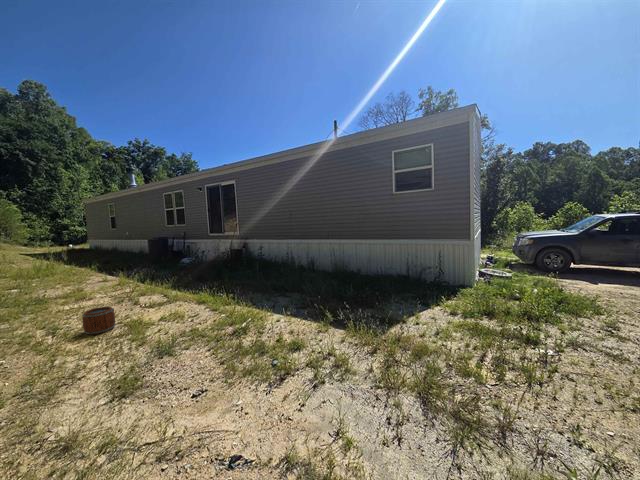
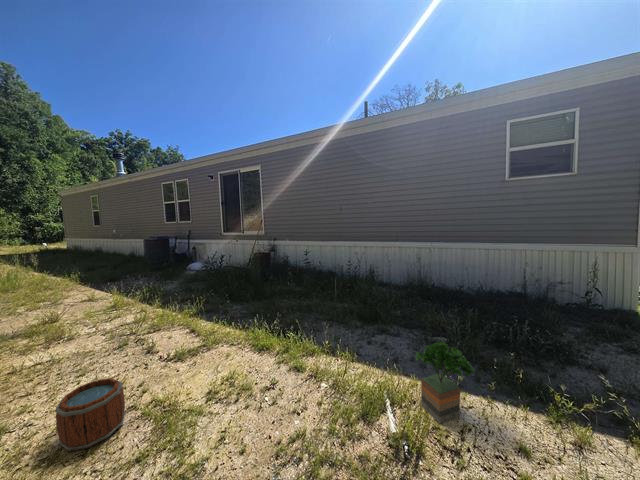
potted tree: none [259,290,285,329] -> present [416,342,475,423]

